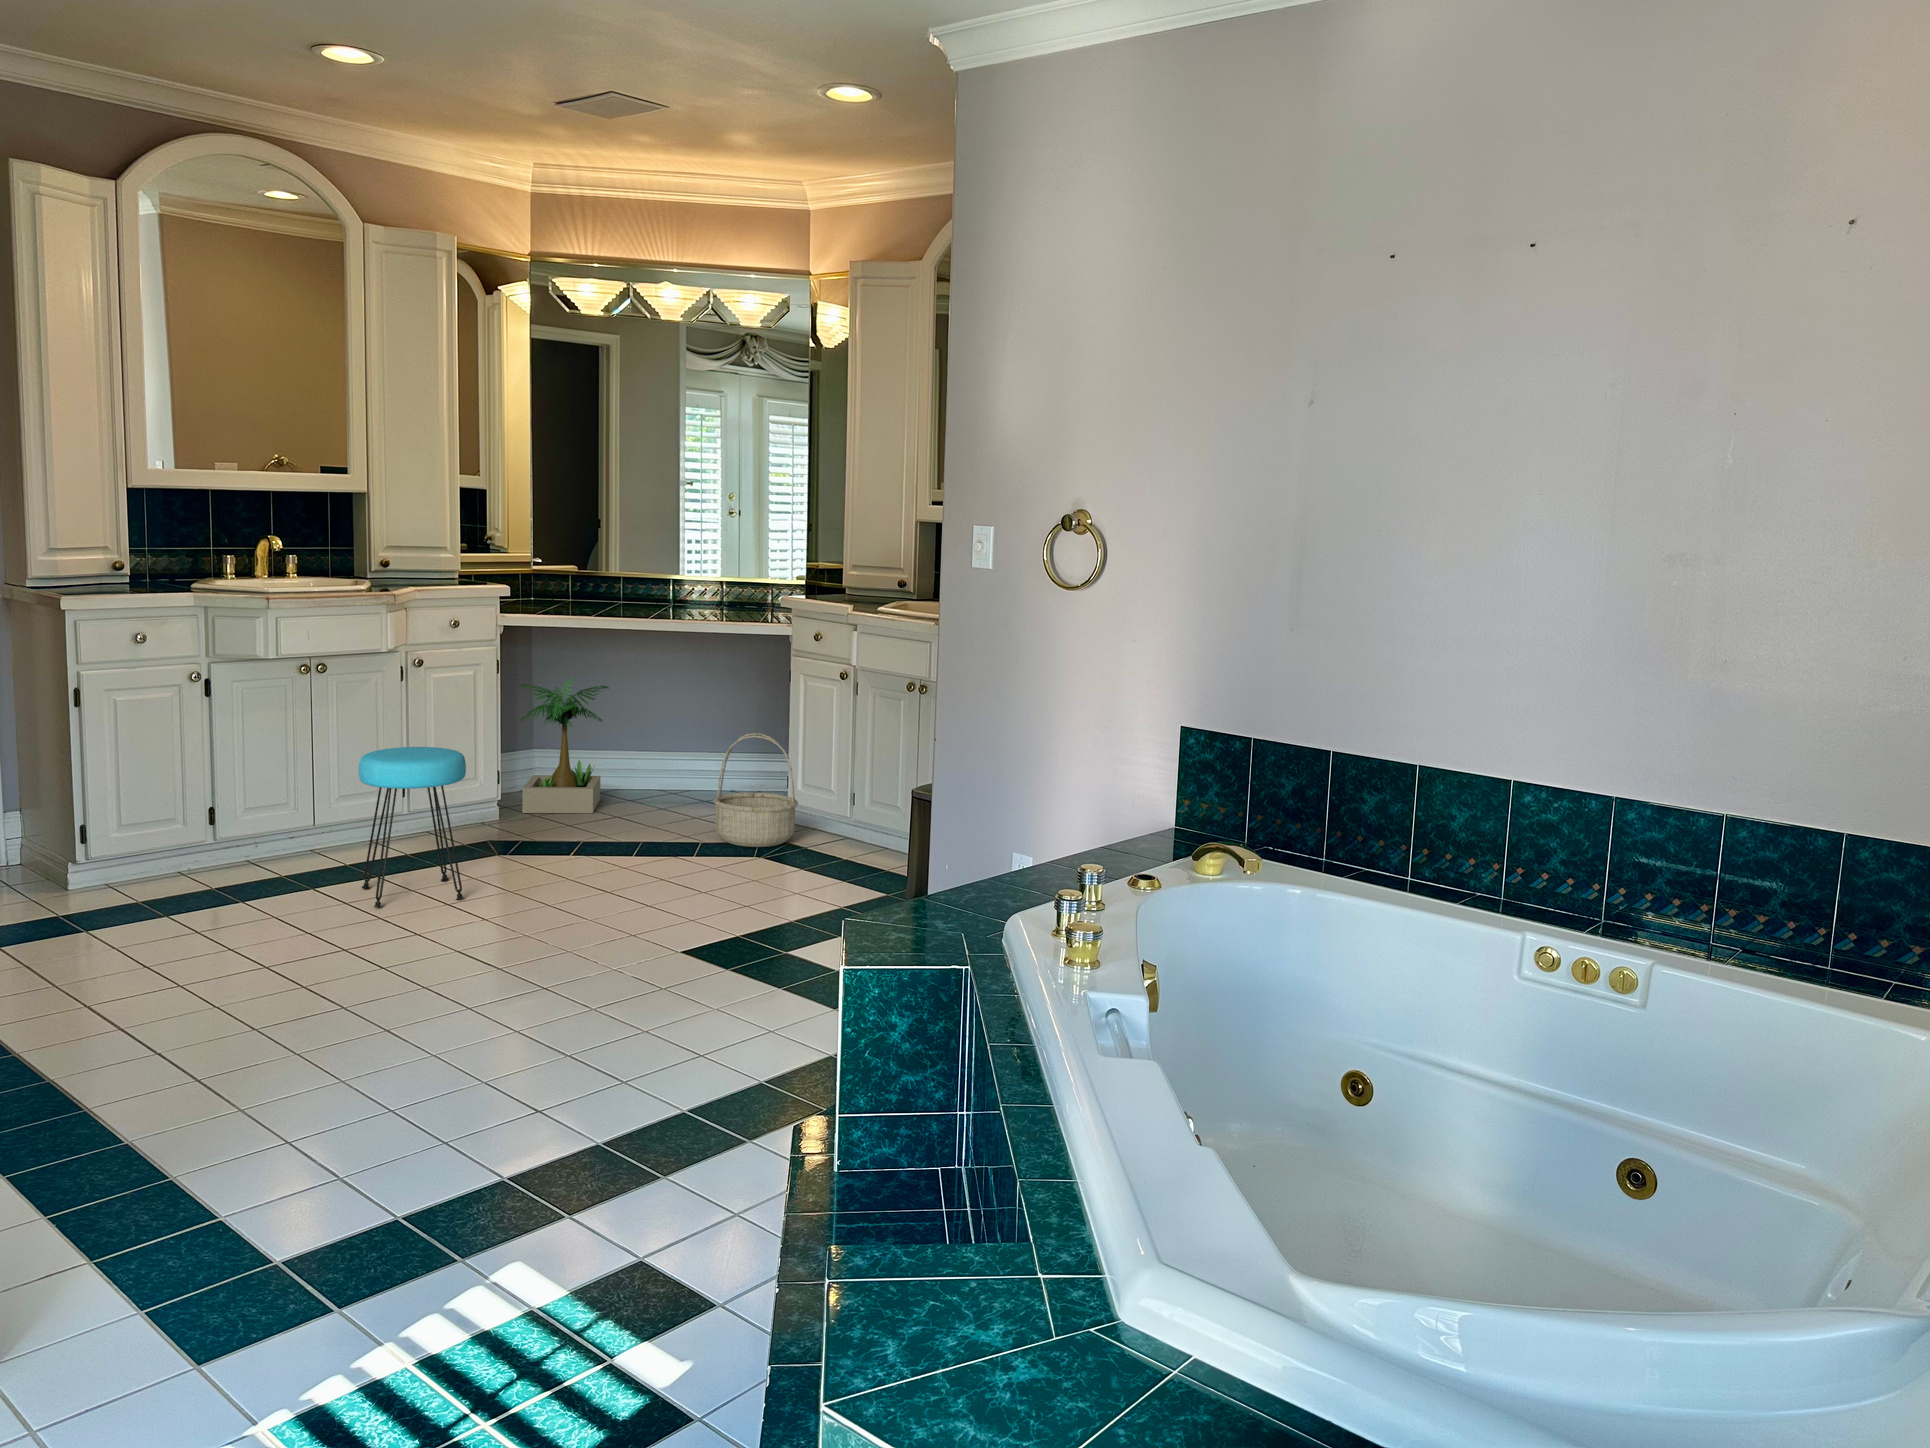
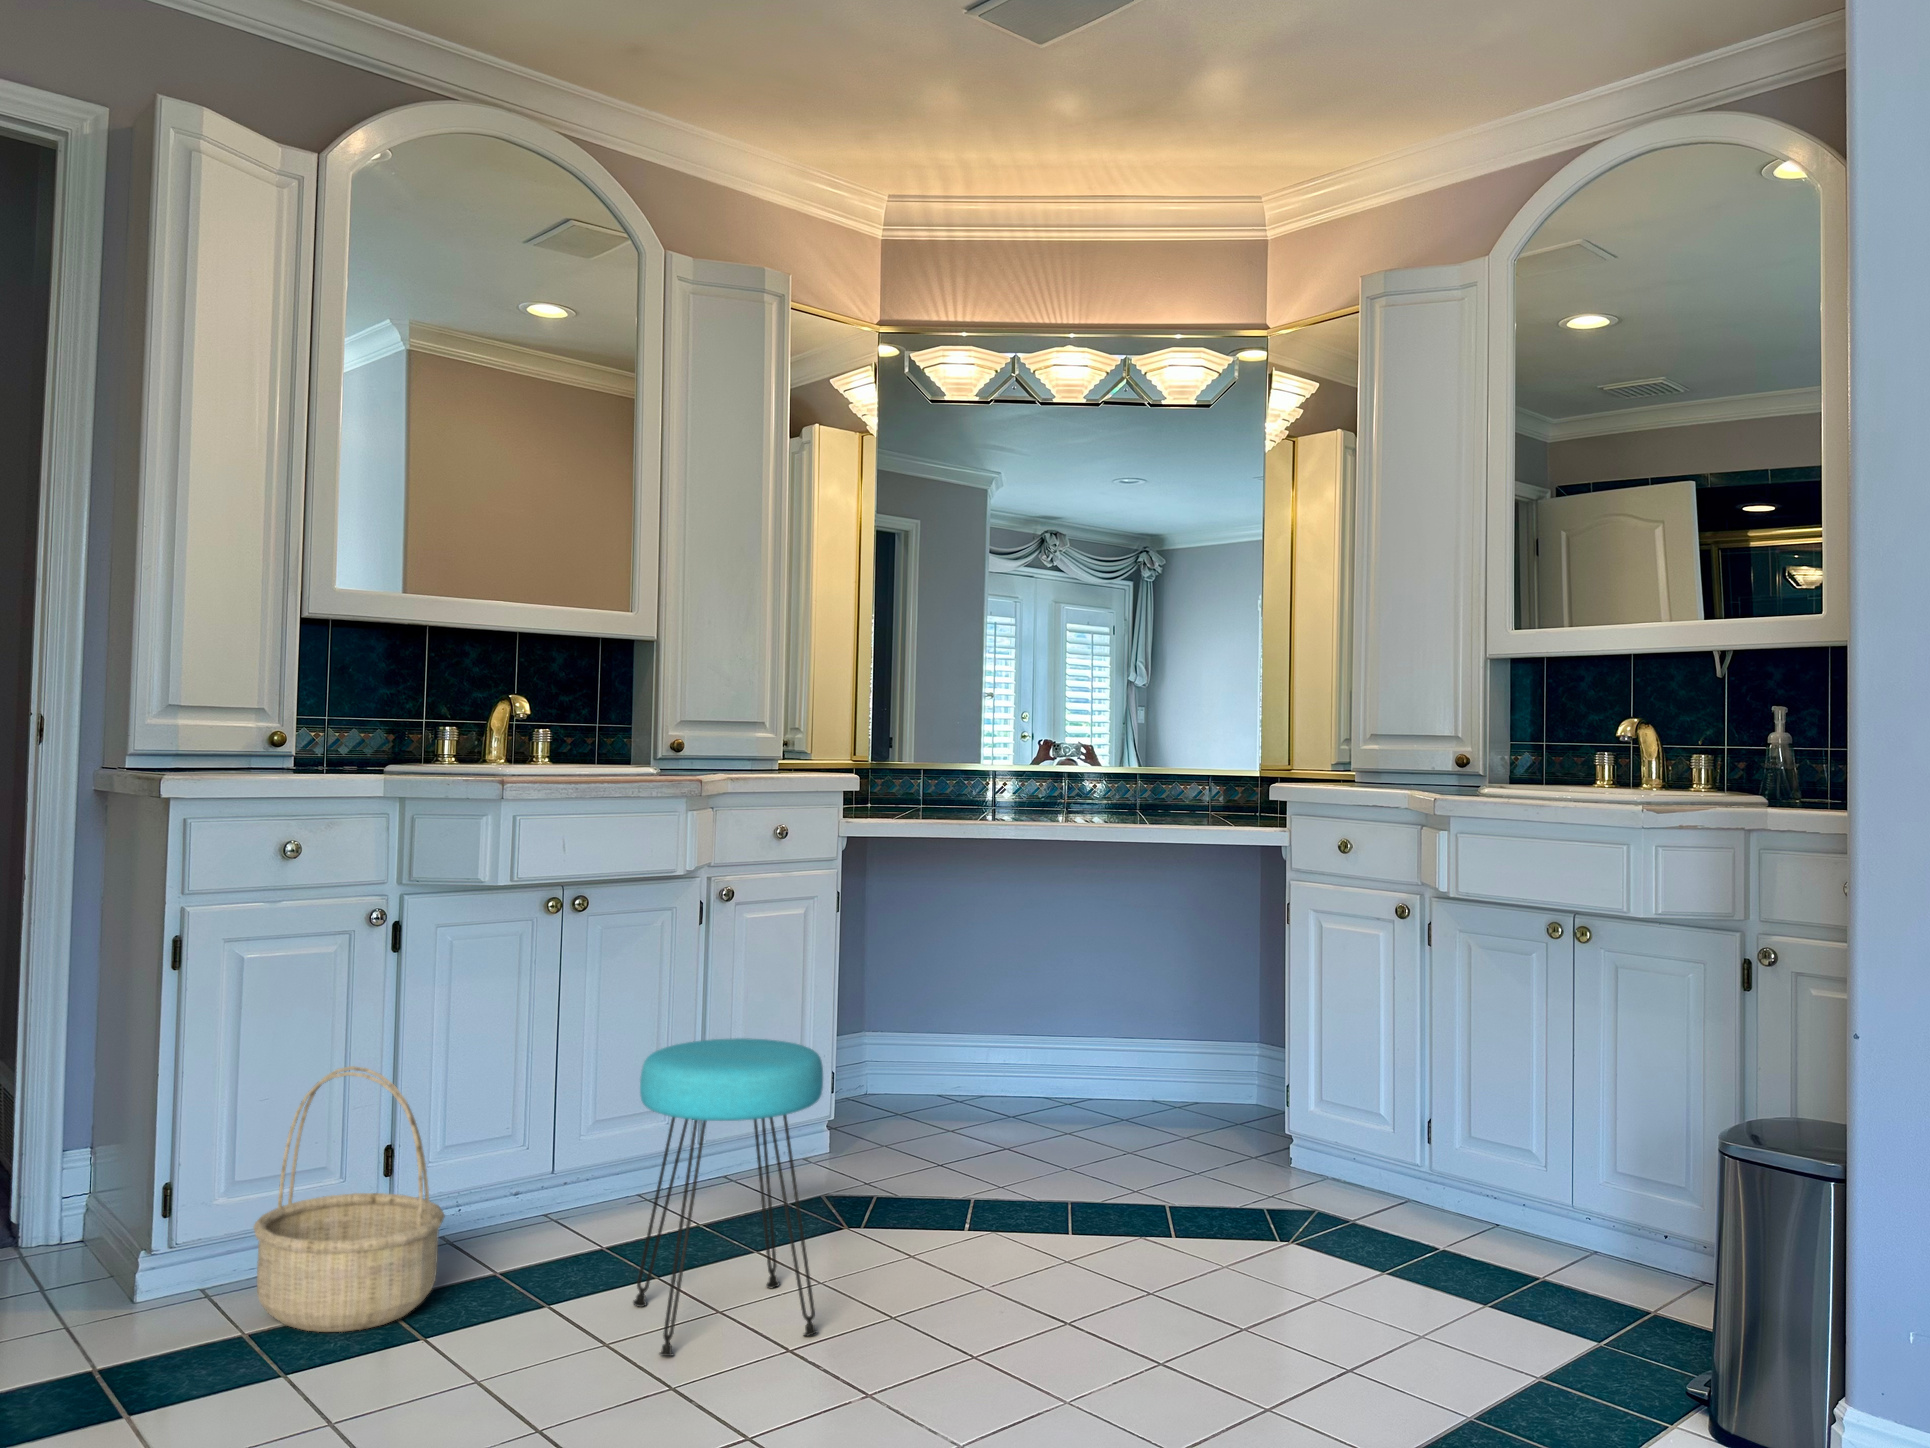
potted plant: present [520,678,609,813] -> none [844,922,1001,1141]
basket: present [714,733,798,847] -> present [253,1066,445,1332]

